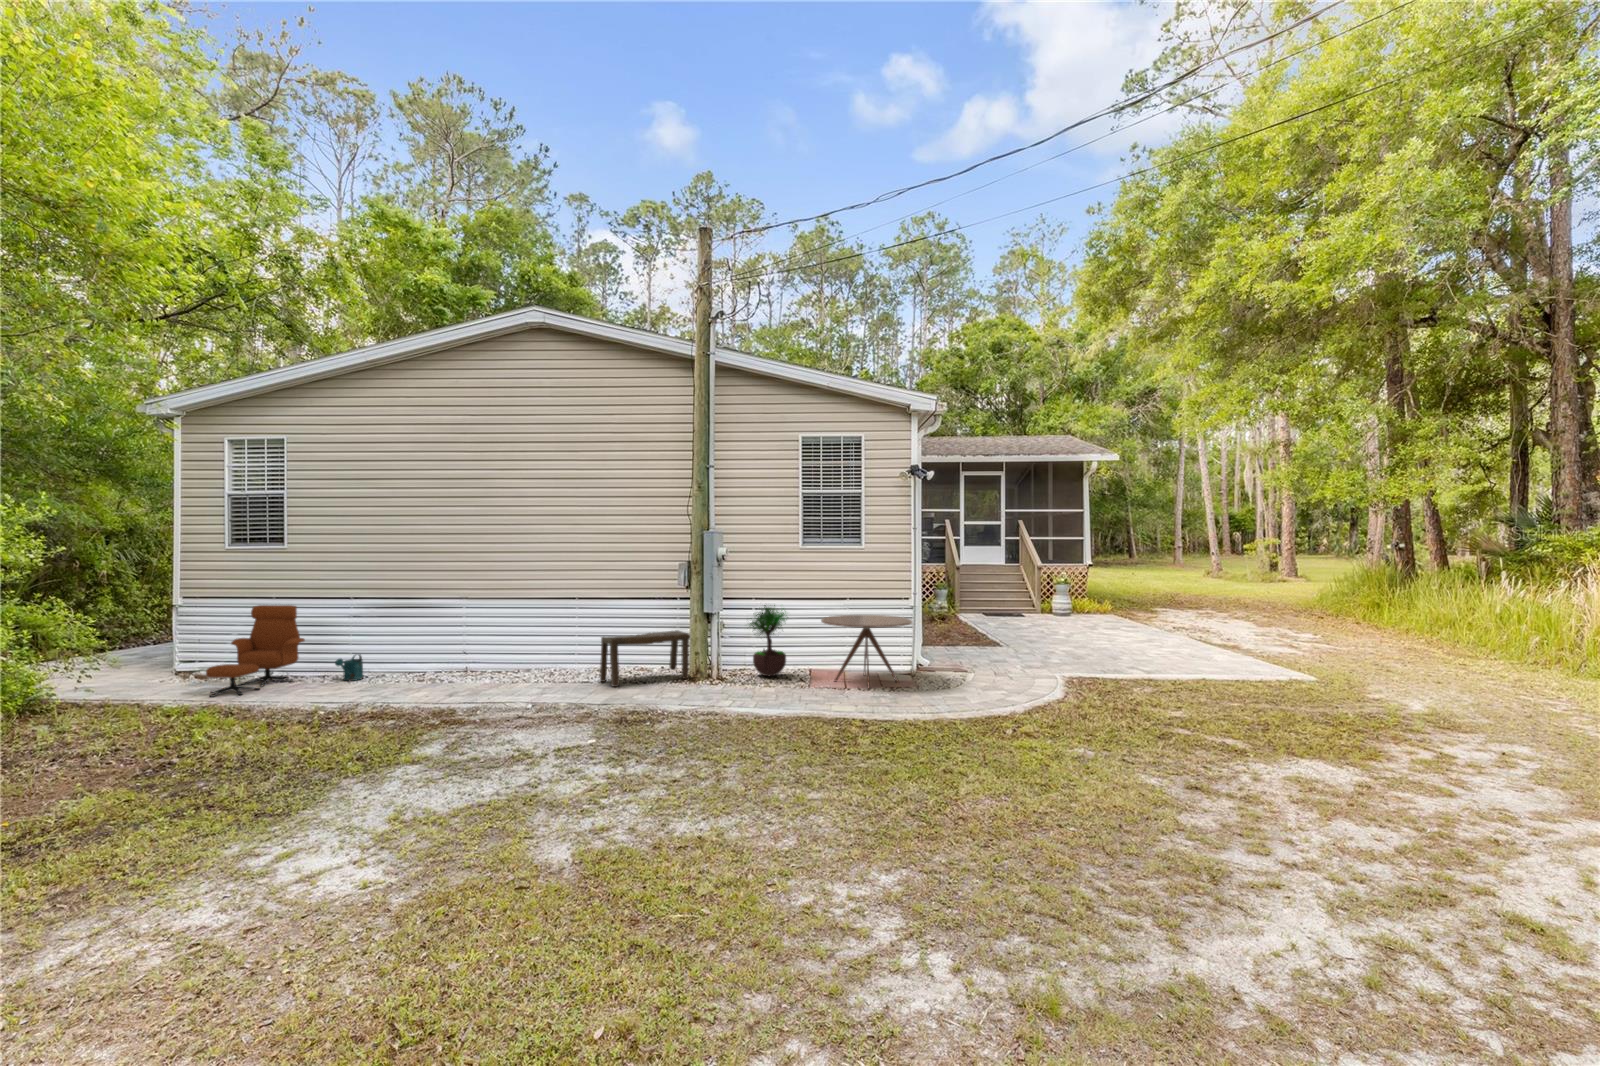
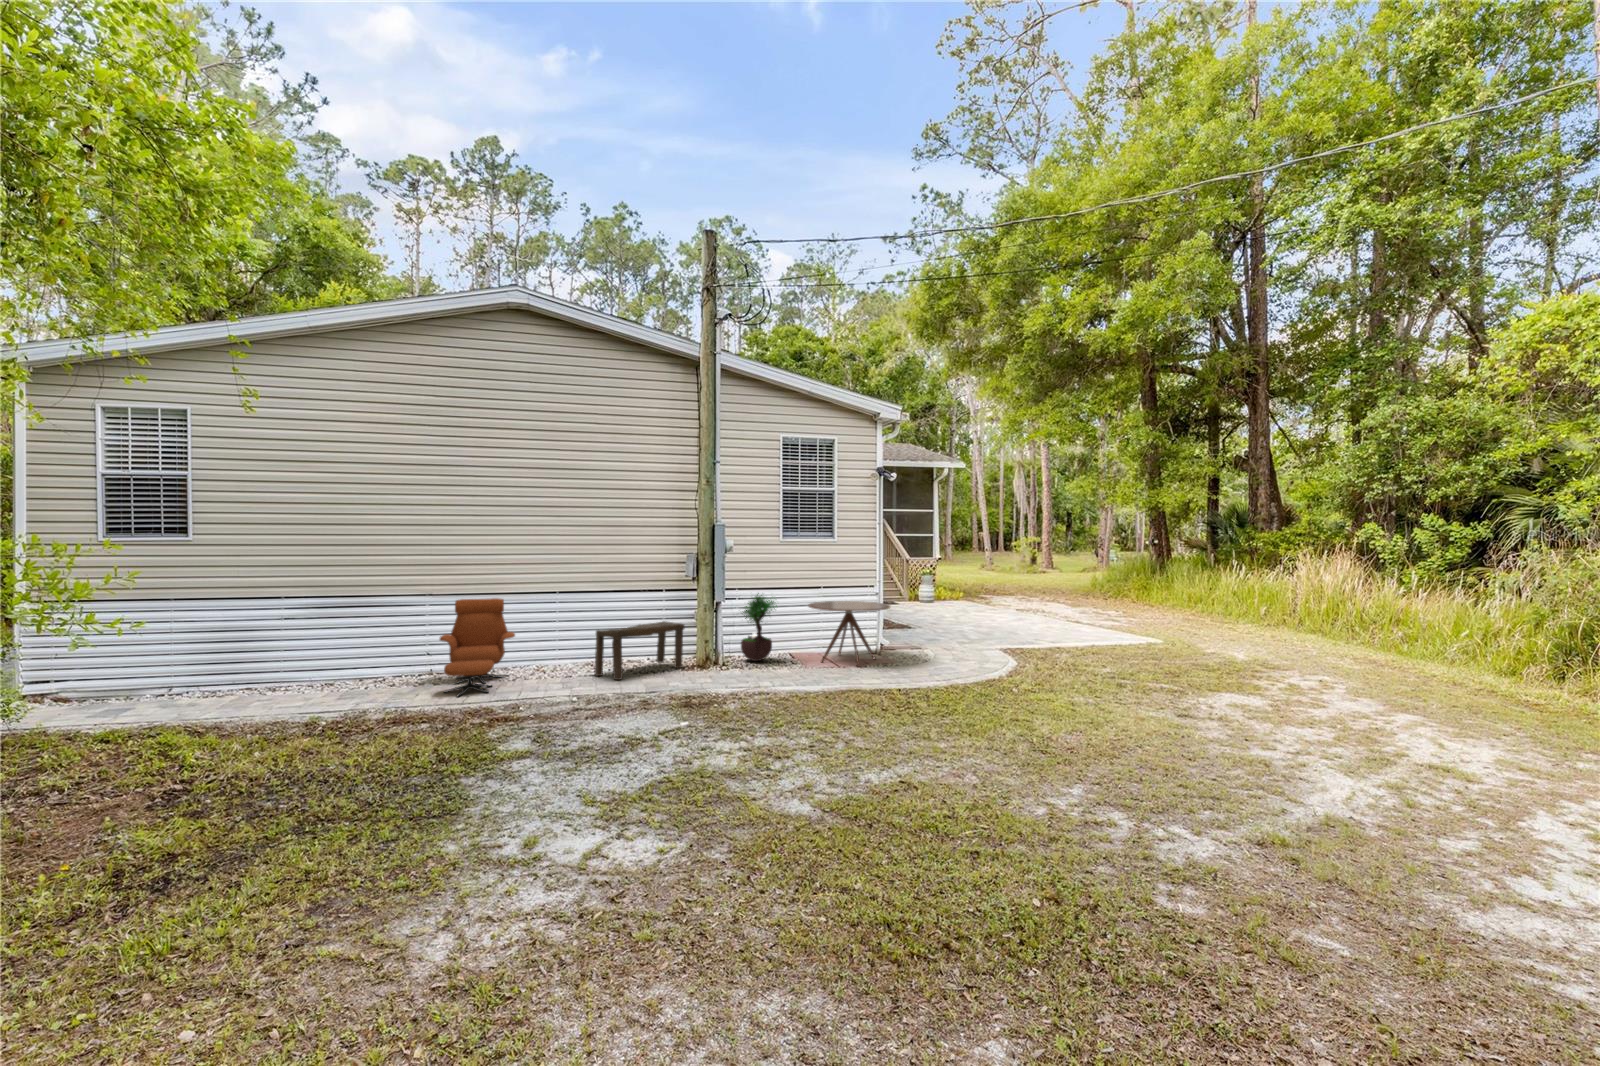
lounge chair: present [206,605,305,697] -> present [440,598,515,697]
watering can: present [335,654,364,681] -> none [272,662,303,694]

